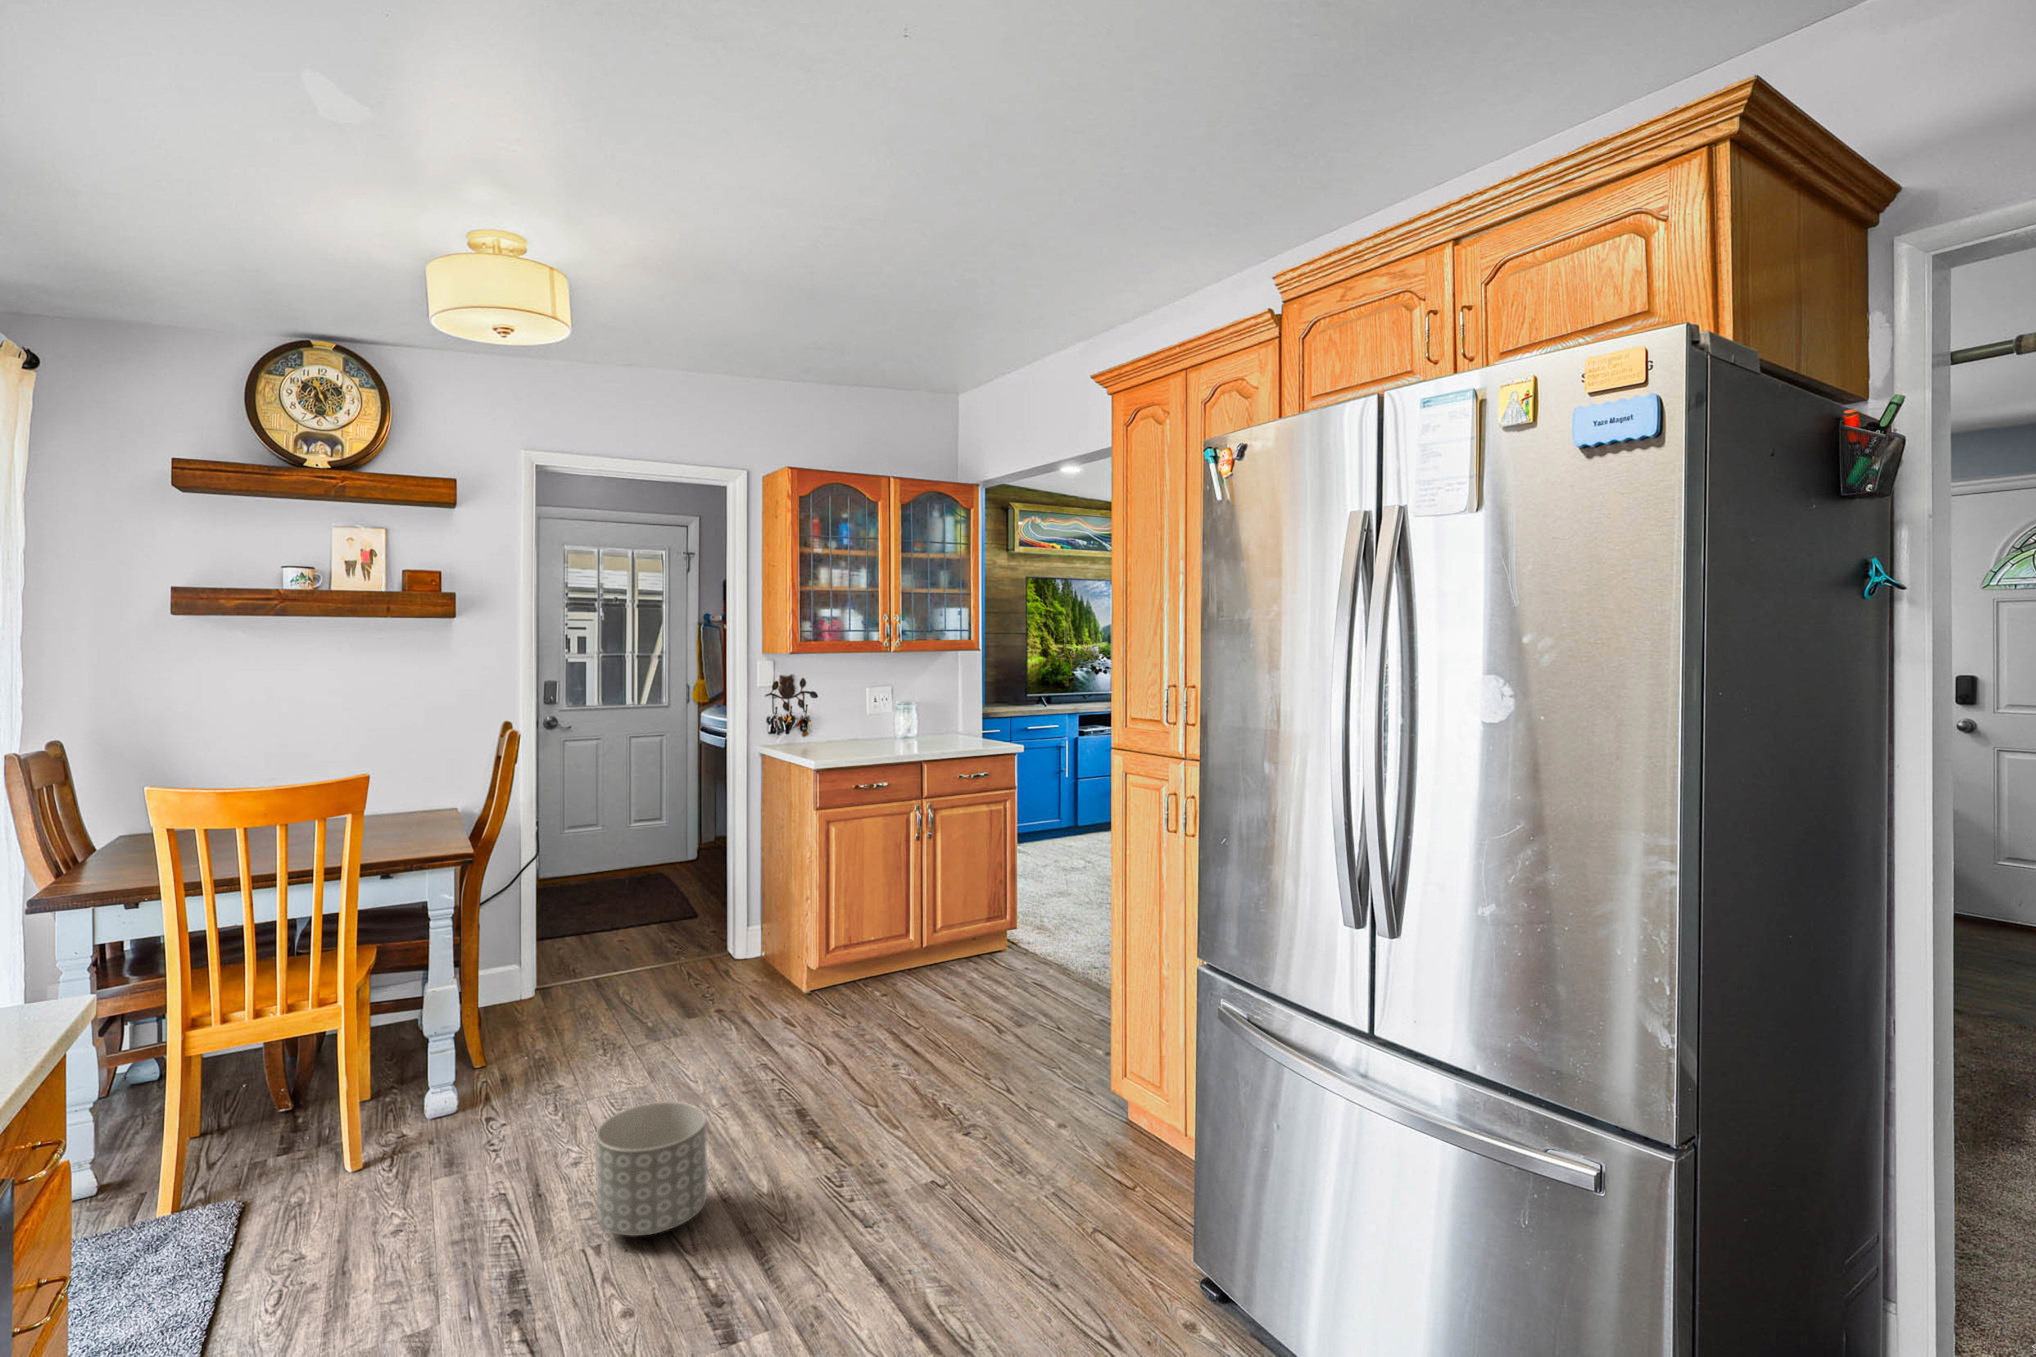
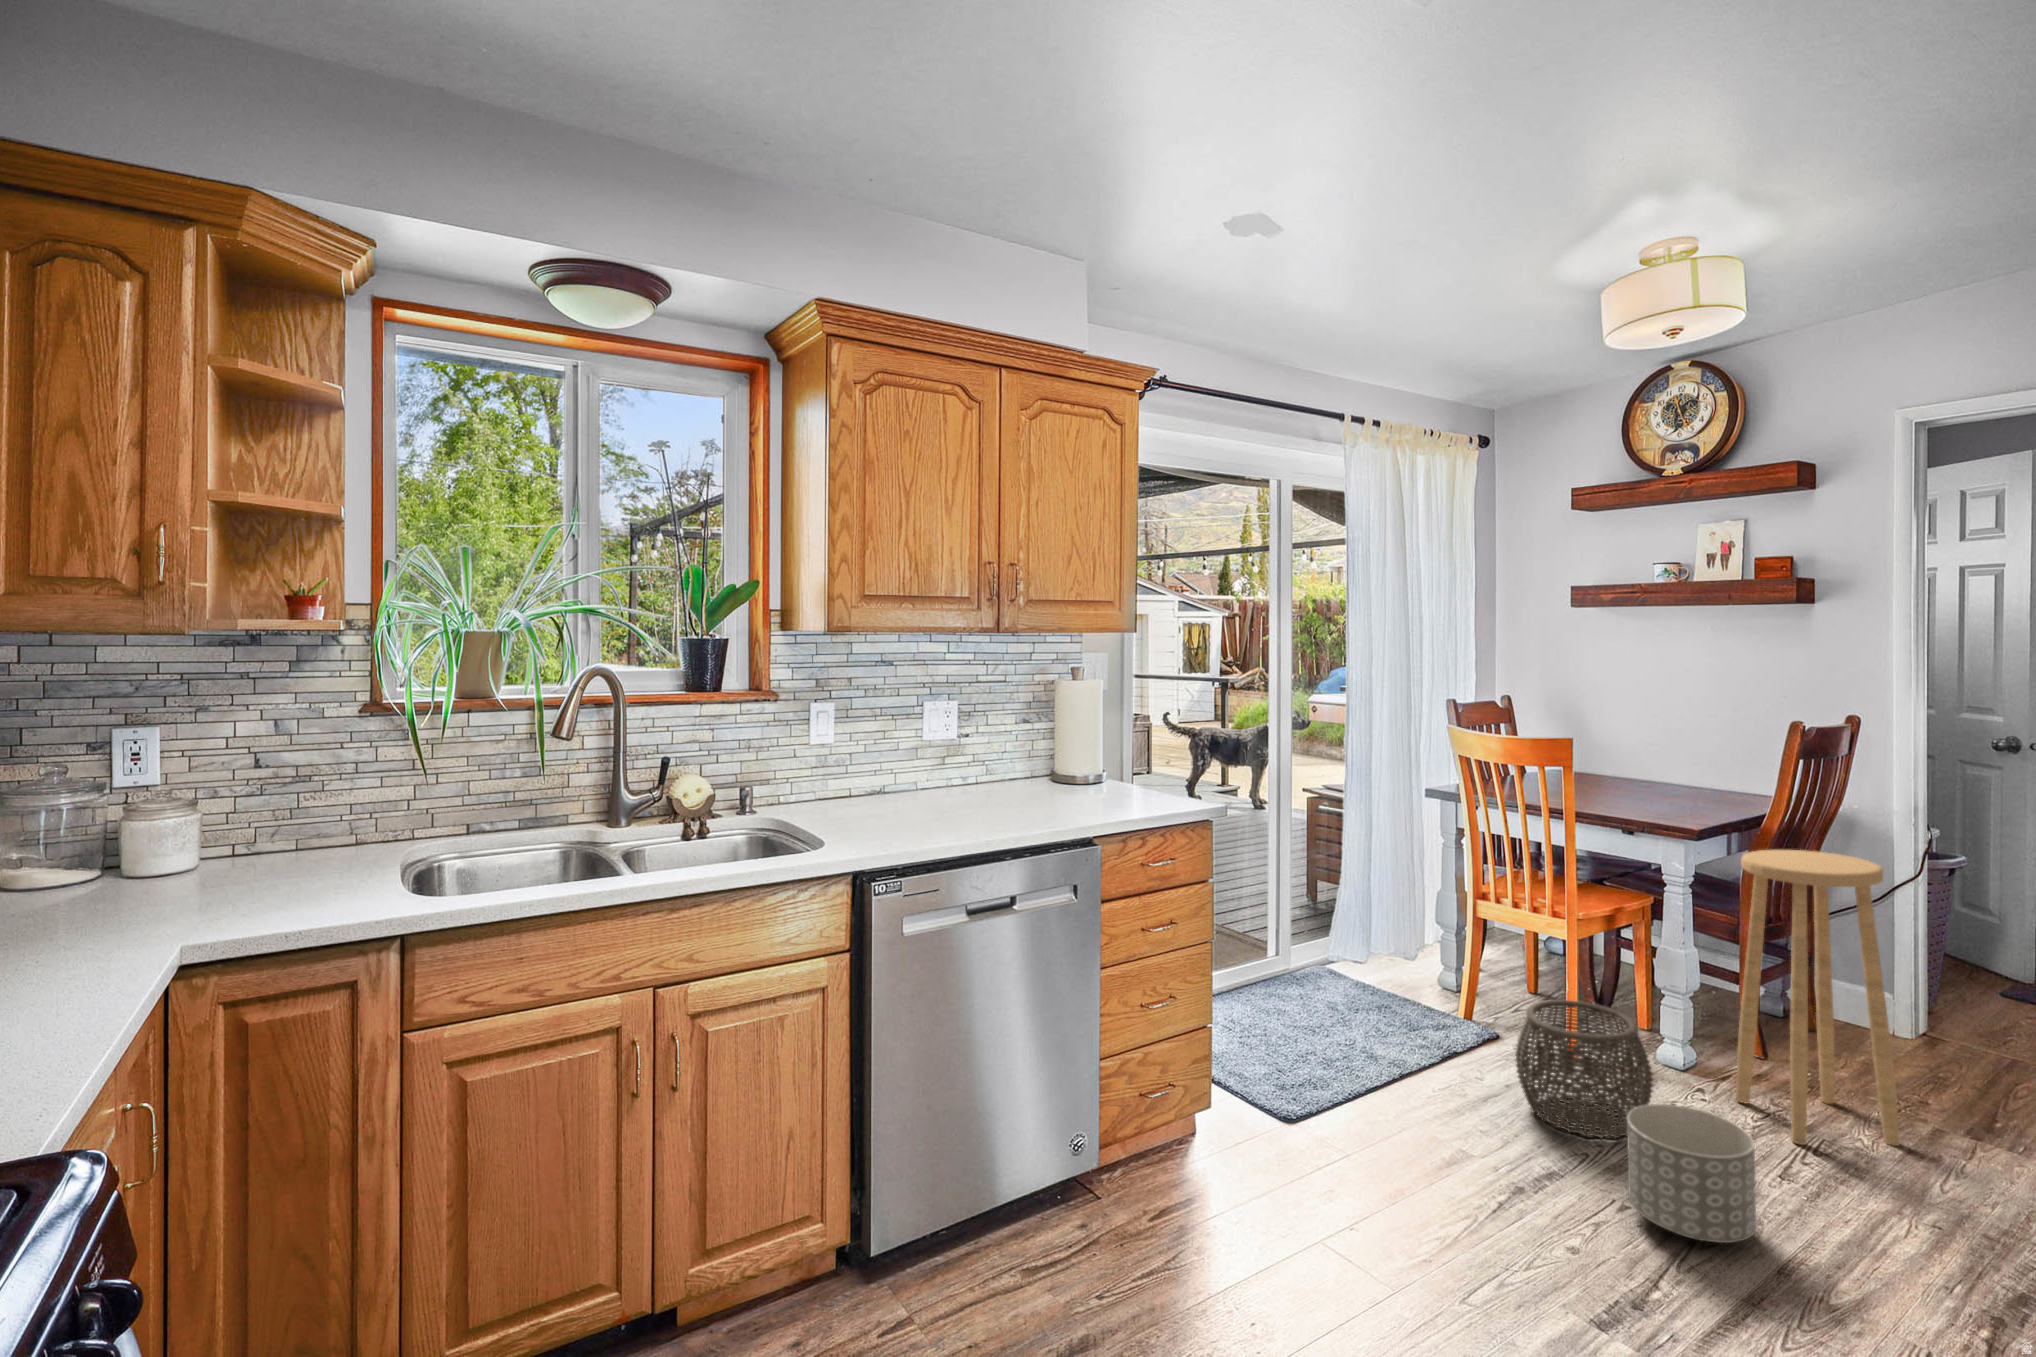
stool: none [536,845,660,1117] -> present [1736,850,1900,1146]
woven basket: none [368,1065,530,1235] -> present [1515,1000,1654,1138]

